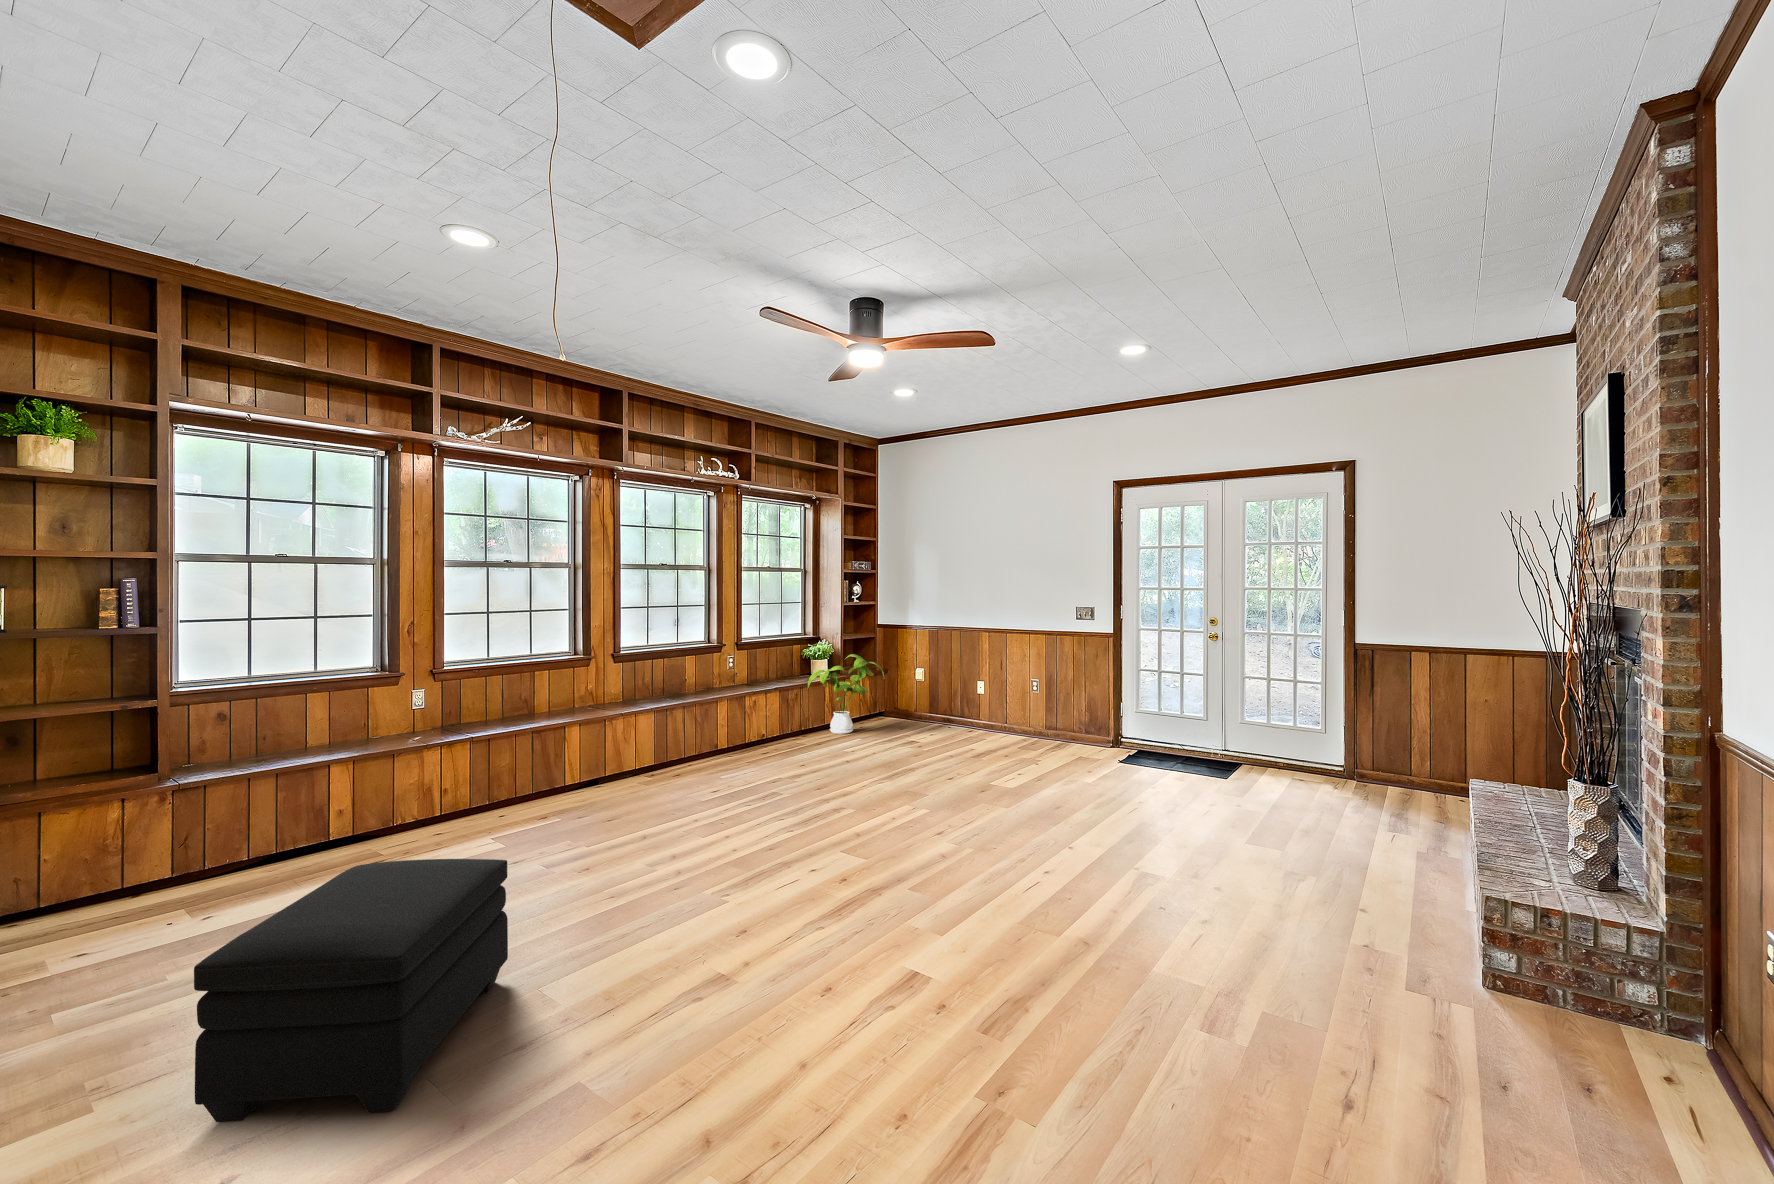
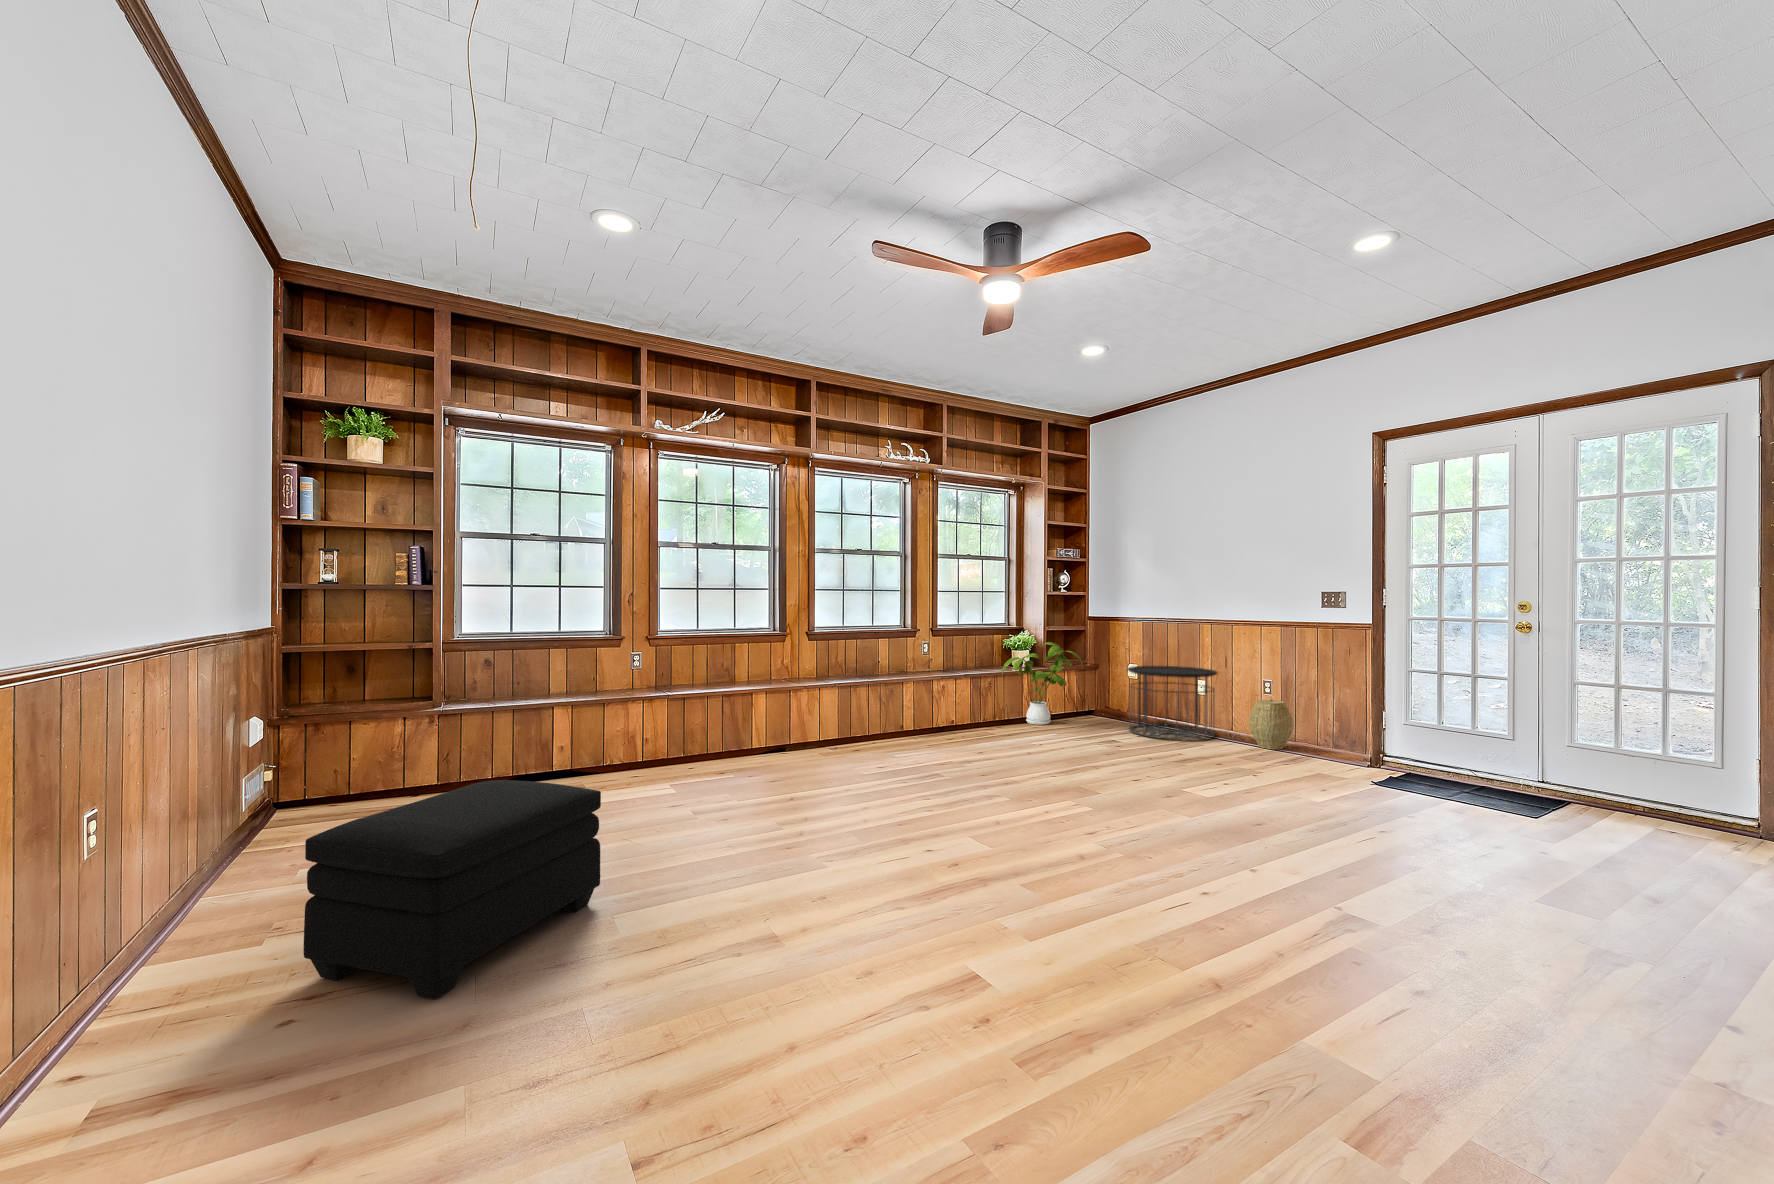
side table: none [923,671,999,740] -> present [1128,666,1217,741]
woven basket: none [1027,698,1061,741] -> present [1249,699,1294,750]

